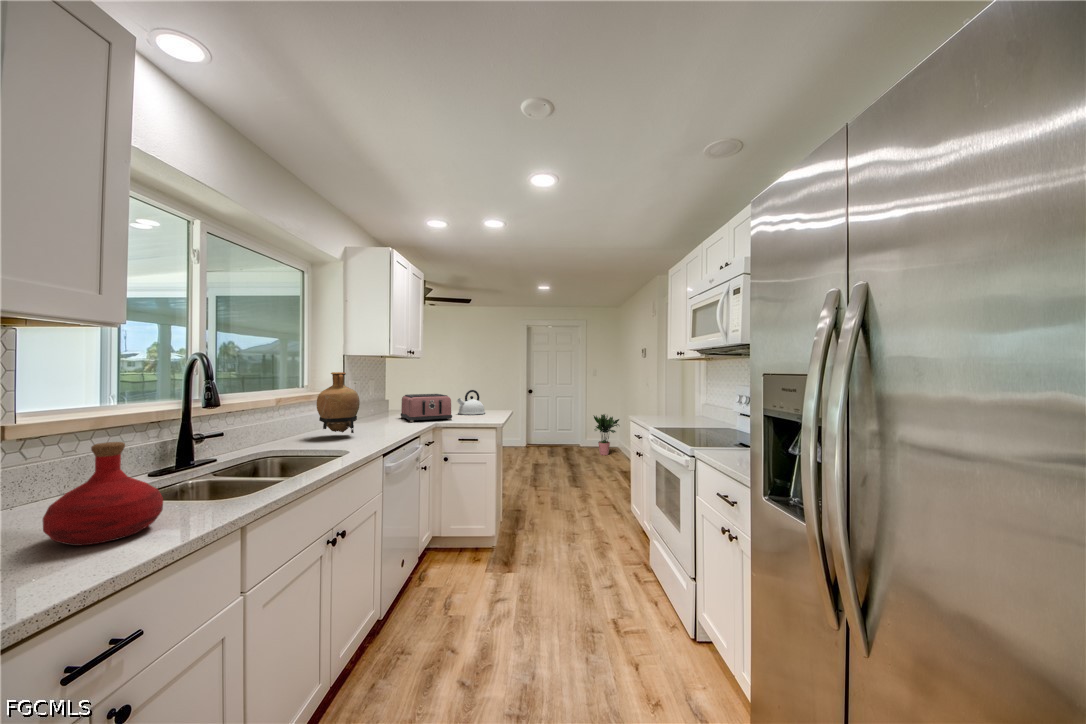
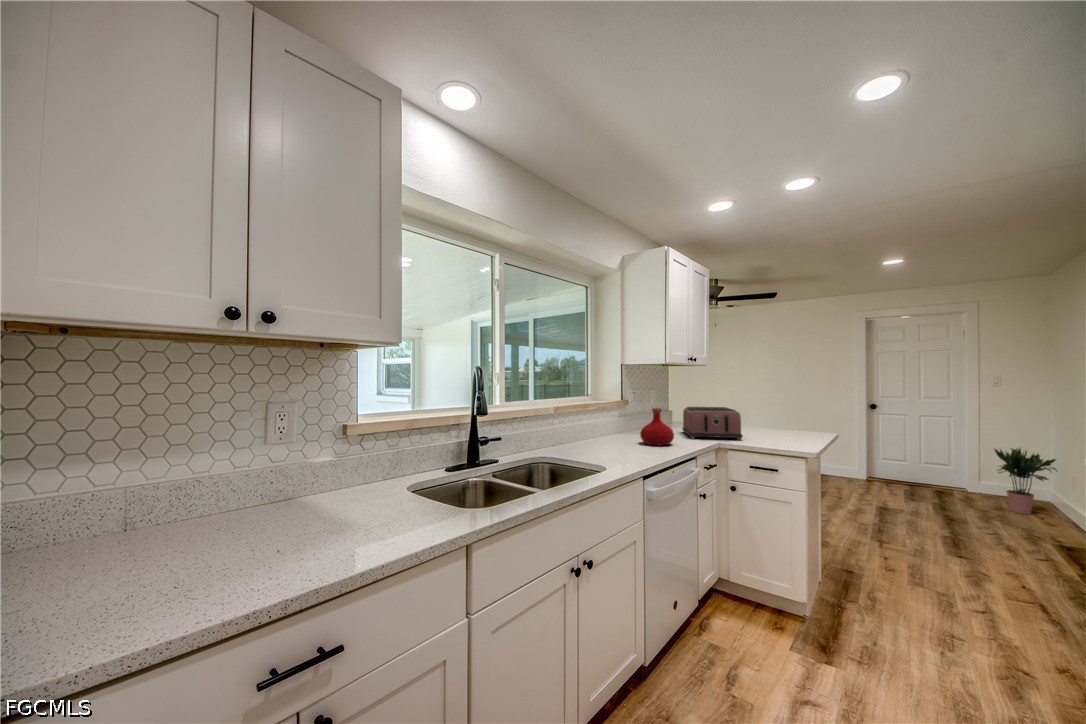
vase: present [317,372,360,433] -> none [588,382,628,447]
kettle: present [457,390,485,415] -> none [751,404,792,435]
bottle: present [43,442,163,545] -> present [640,408,674,445]

